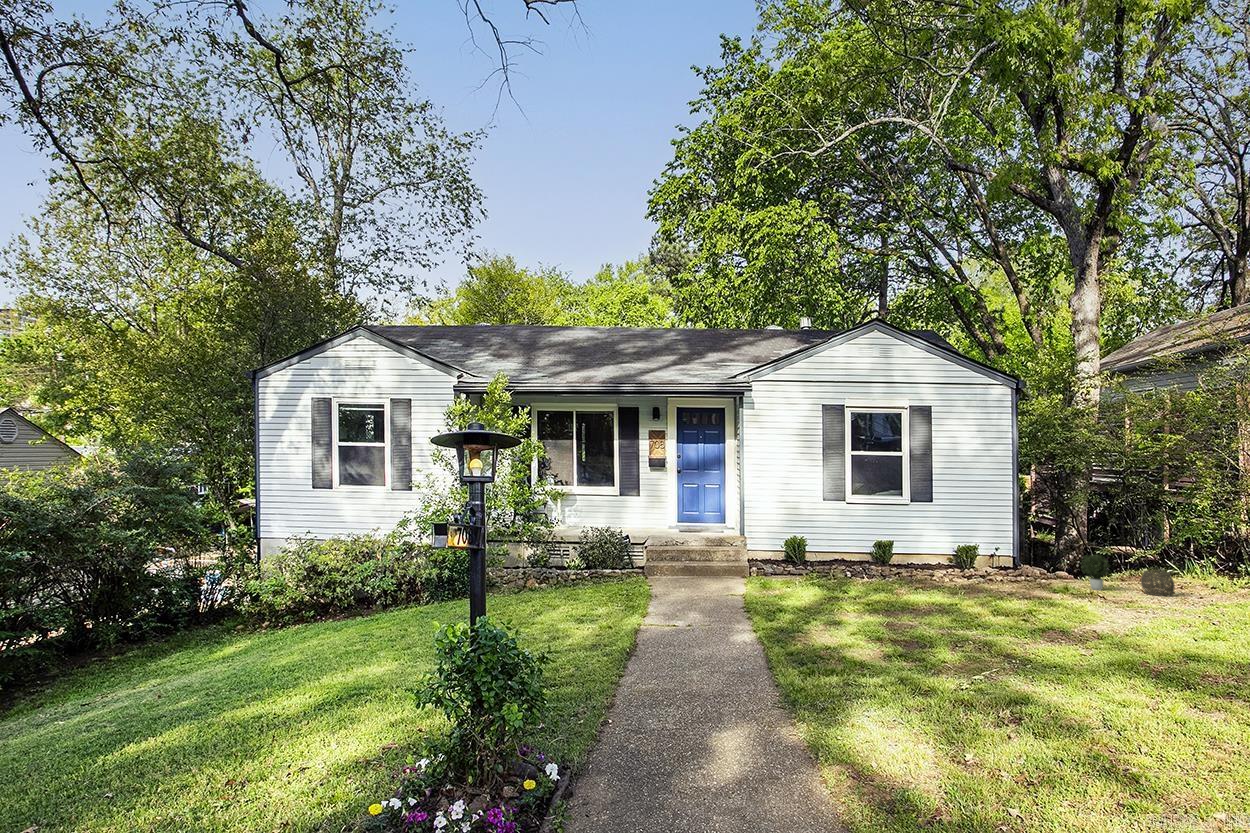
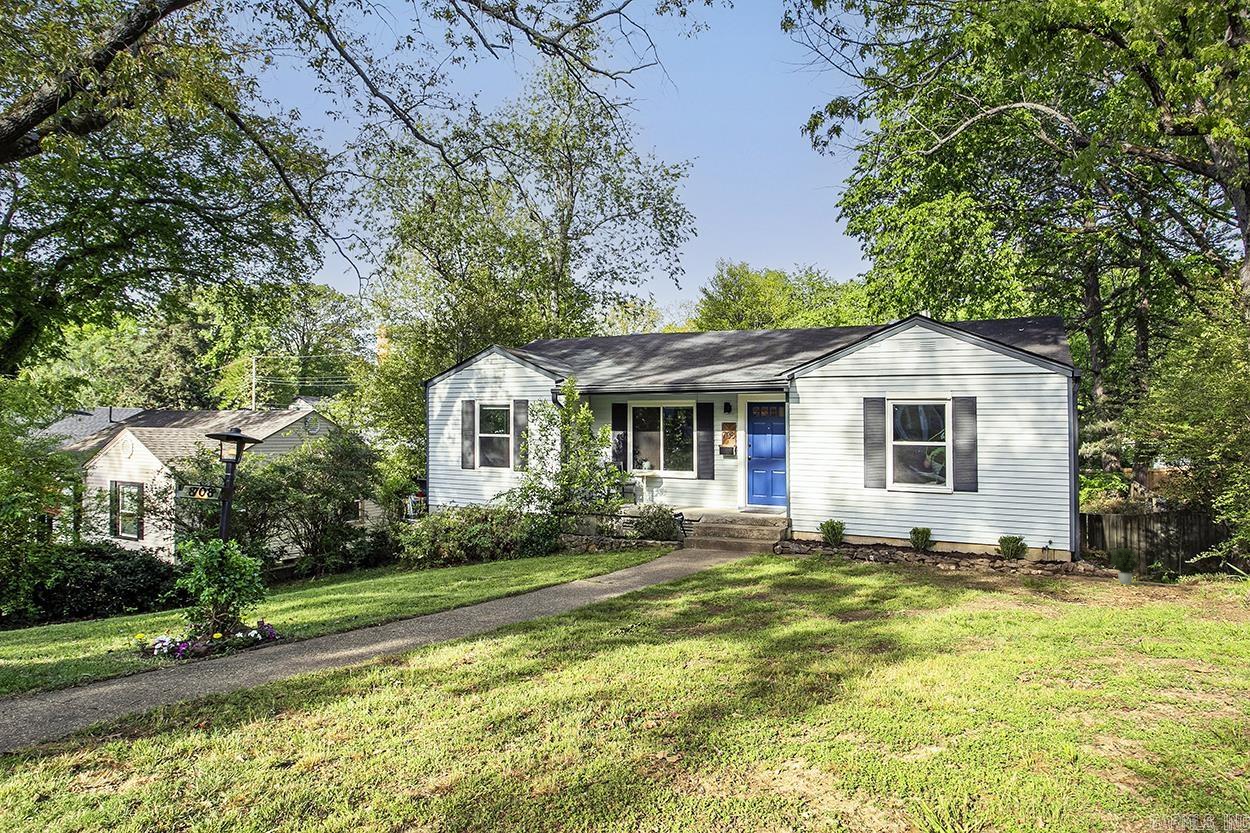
woven basket: present [1141,570,1175,596] -> none [1169,566,1204,593]

